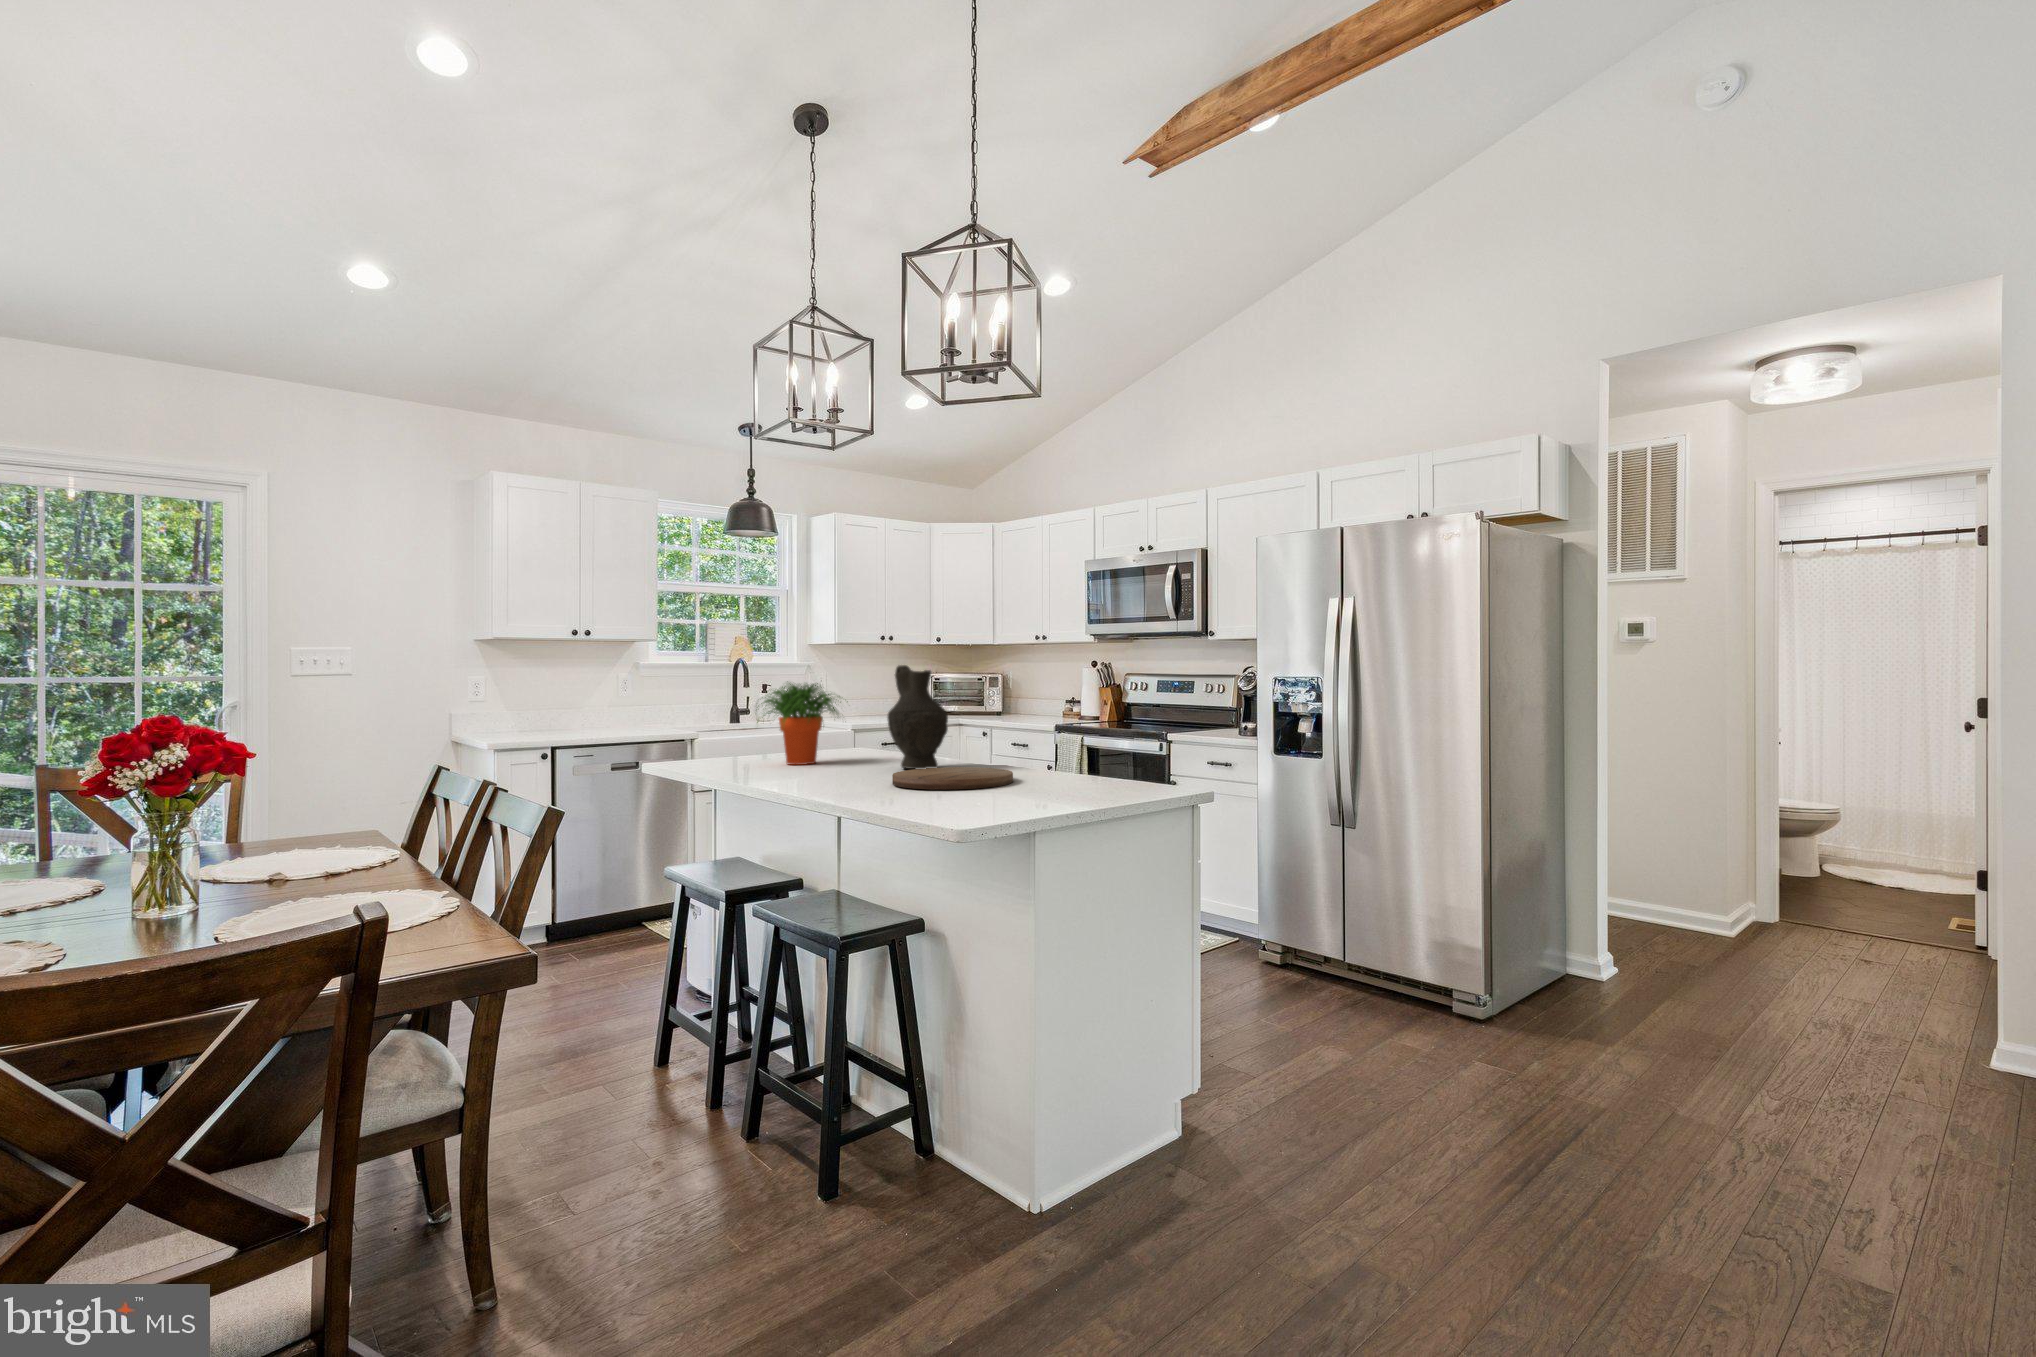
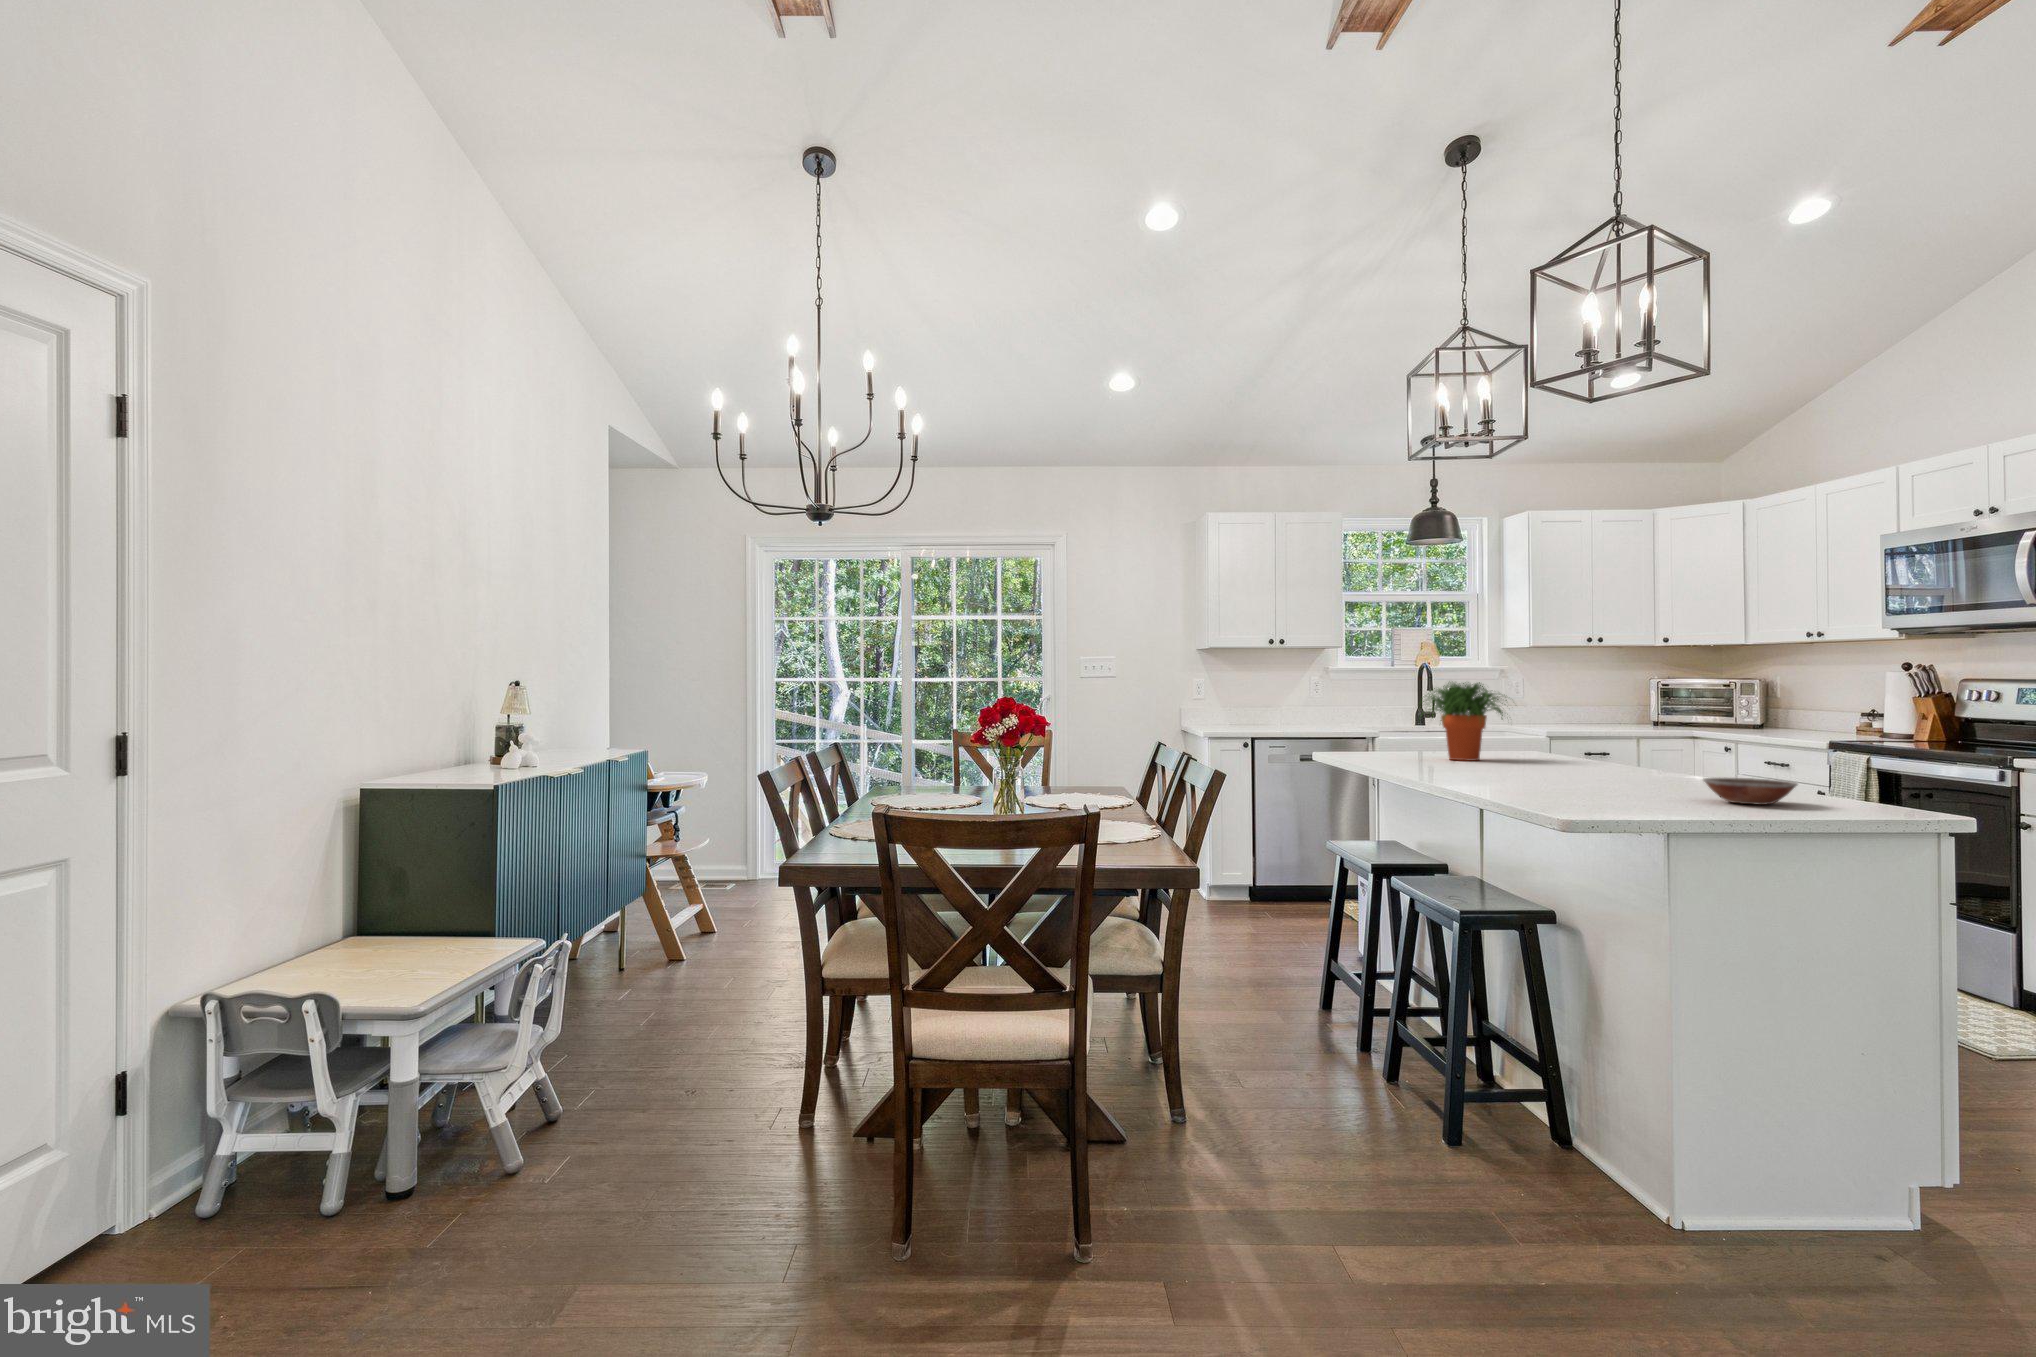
decorative vase: present [888,665,948,769] -> none [1550,663,1623,771]
cutting board: present [892,767,1013,790] -> none [1540,768,1688,789]
bowl: none [1041,773,1109,798] -> present [1703,778,1798,805]

